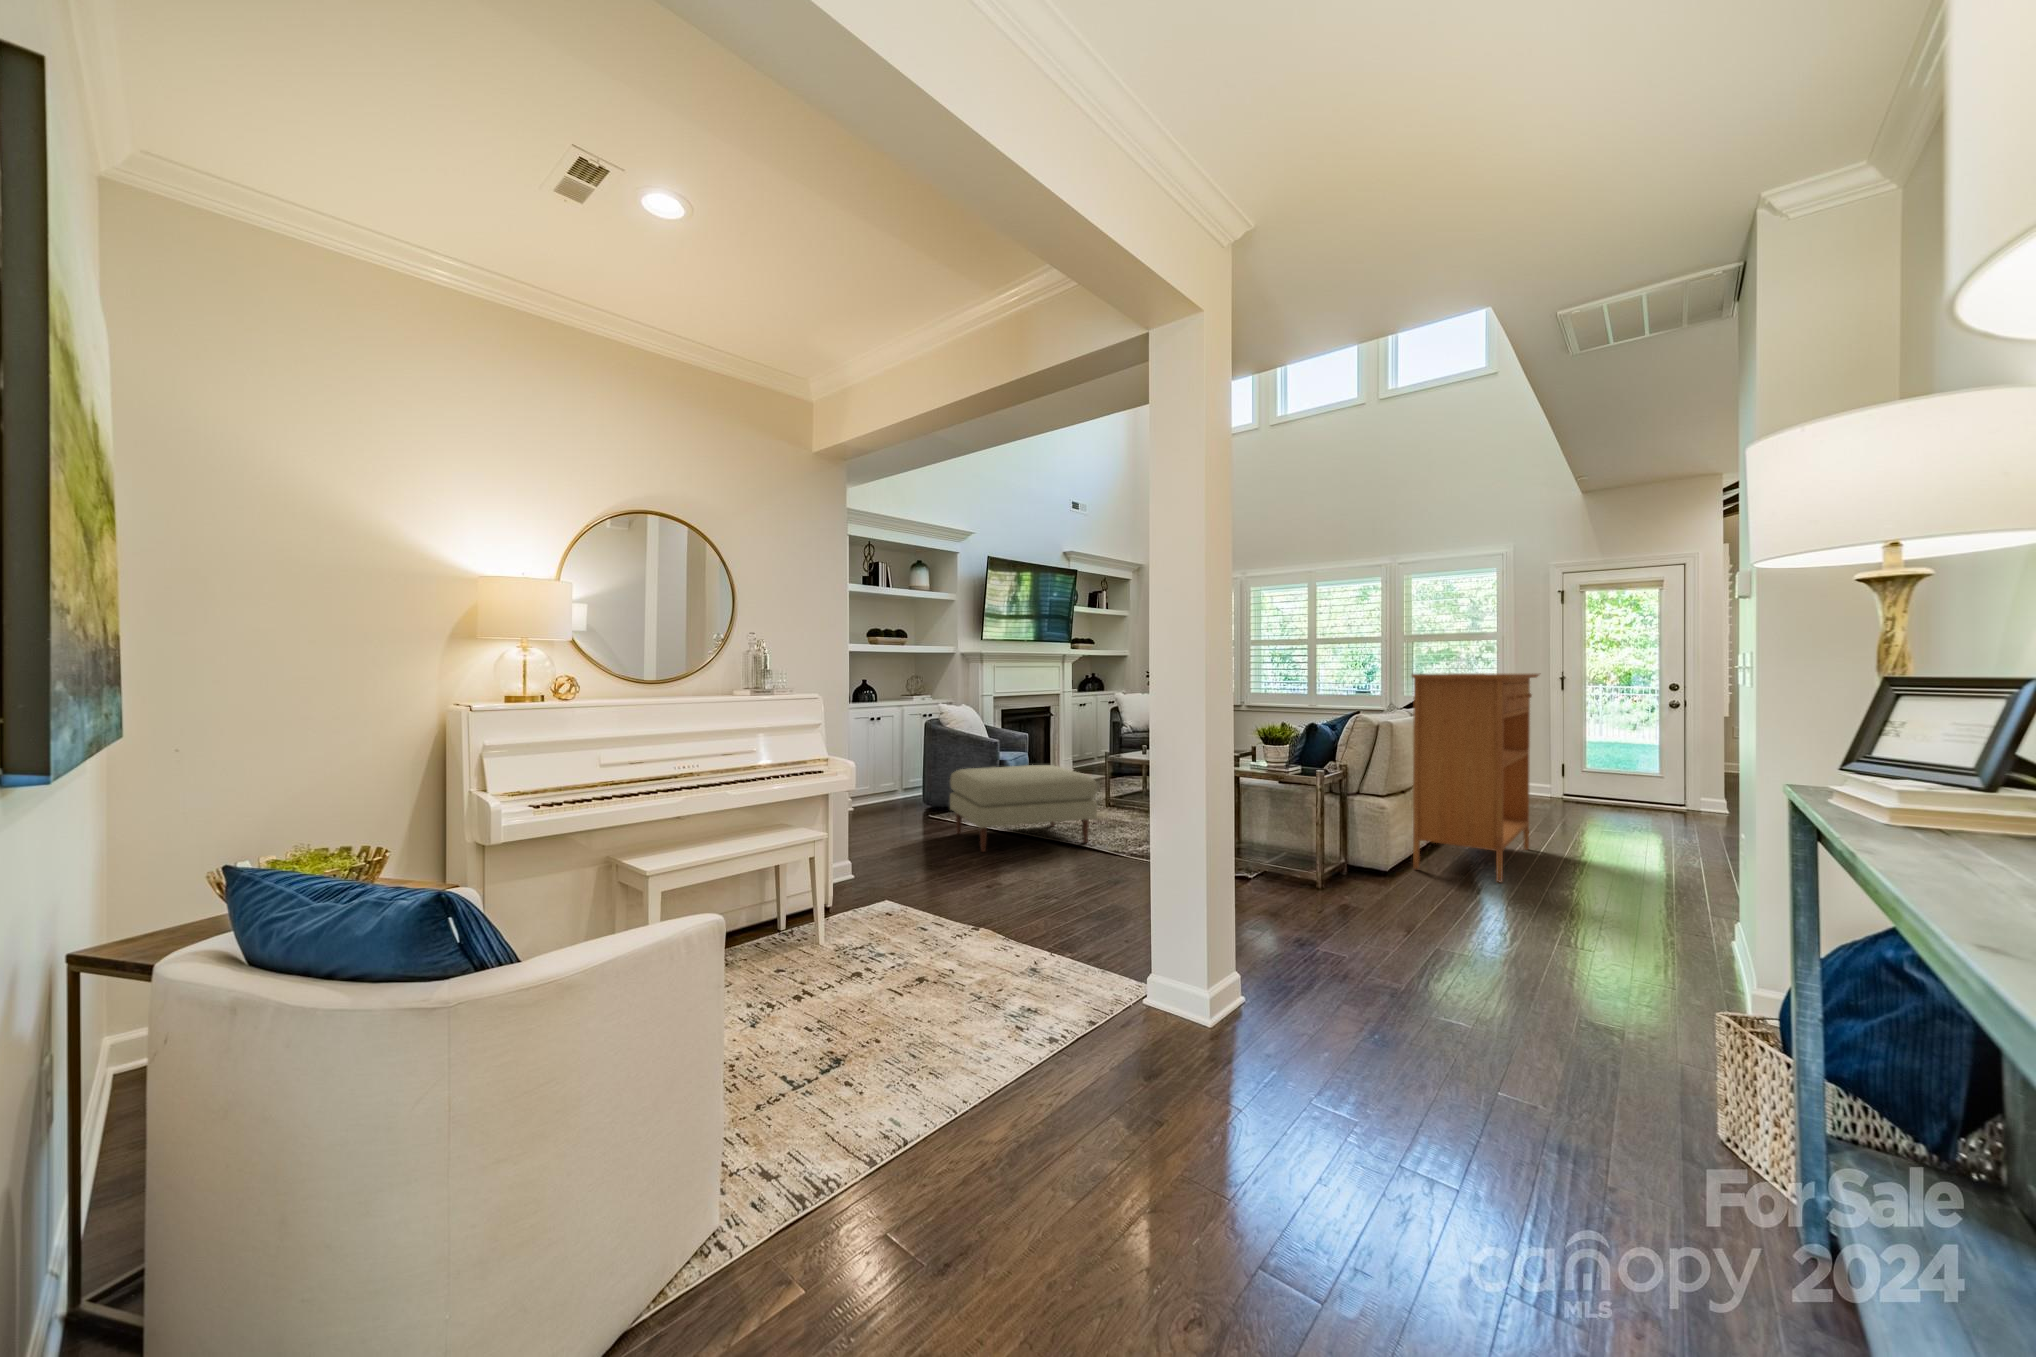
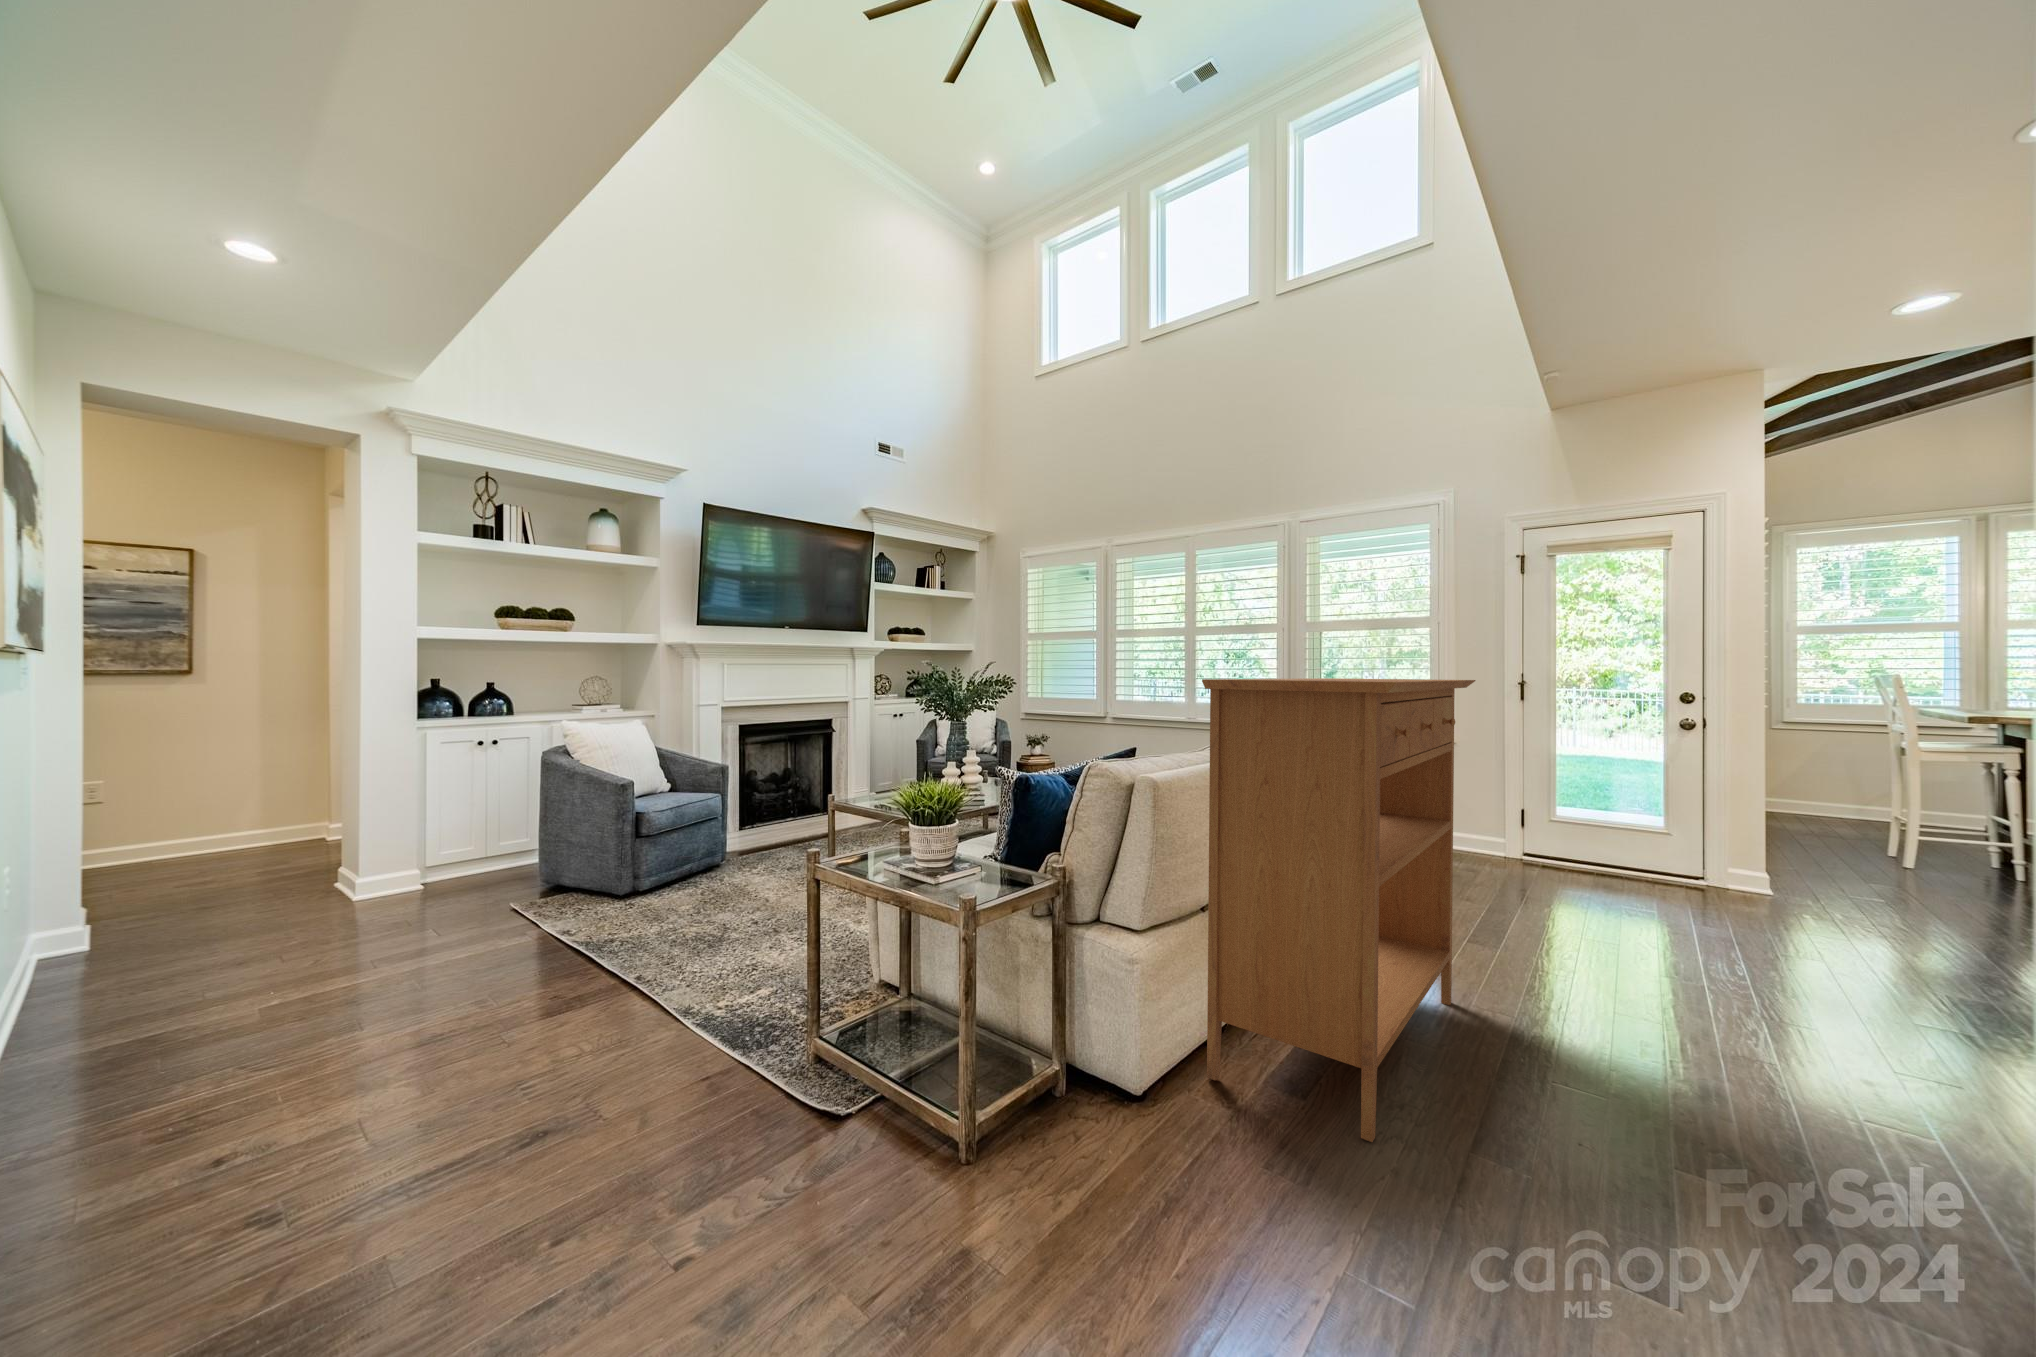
ottoman: present [950,765,1097,852] -> none [413,826,695,1009]

